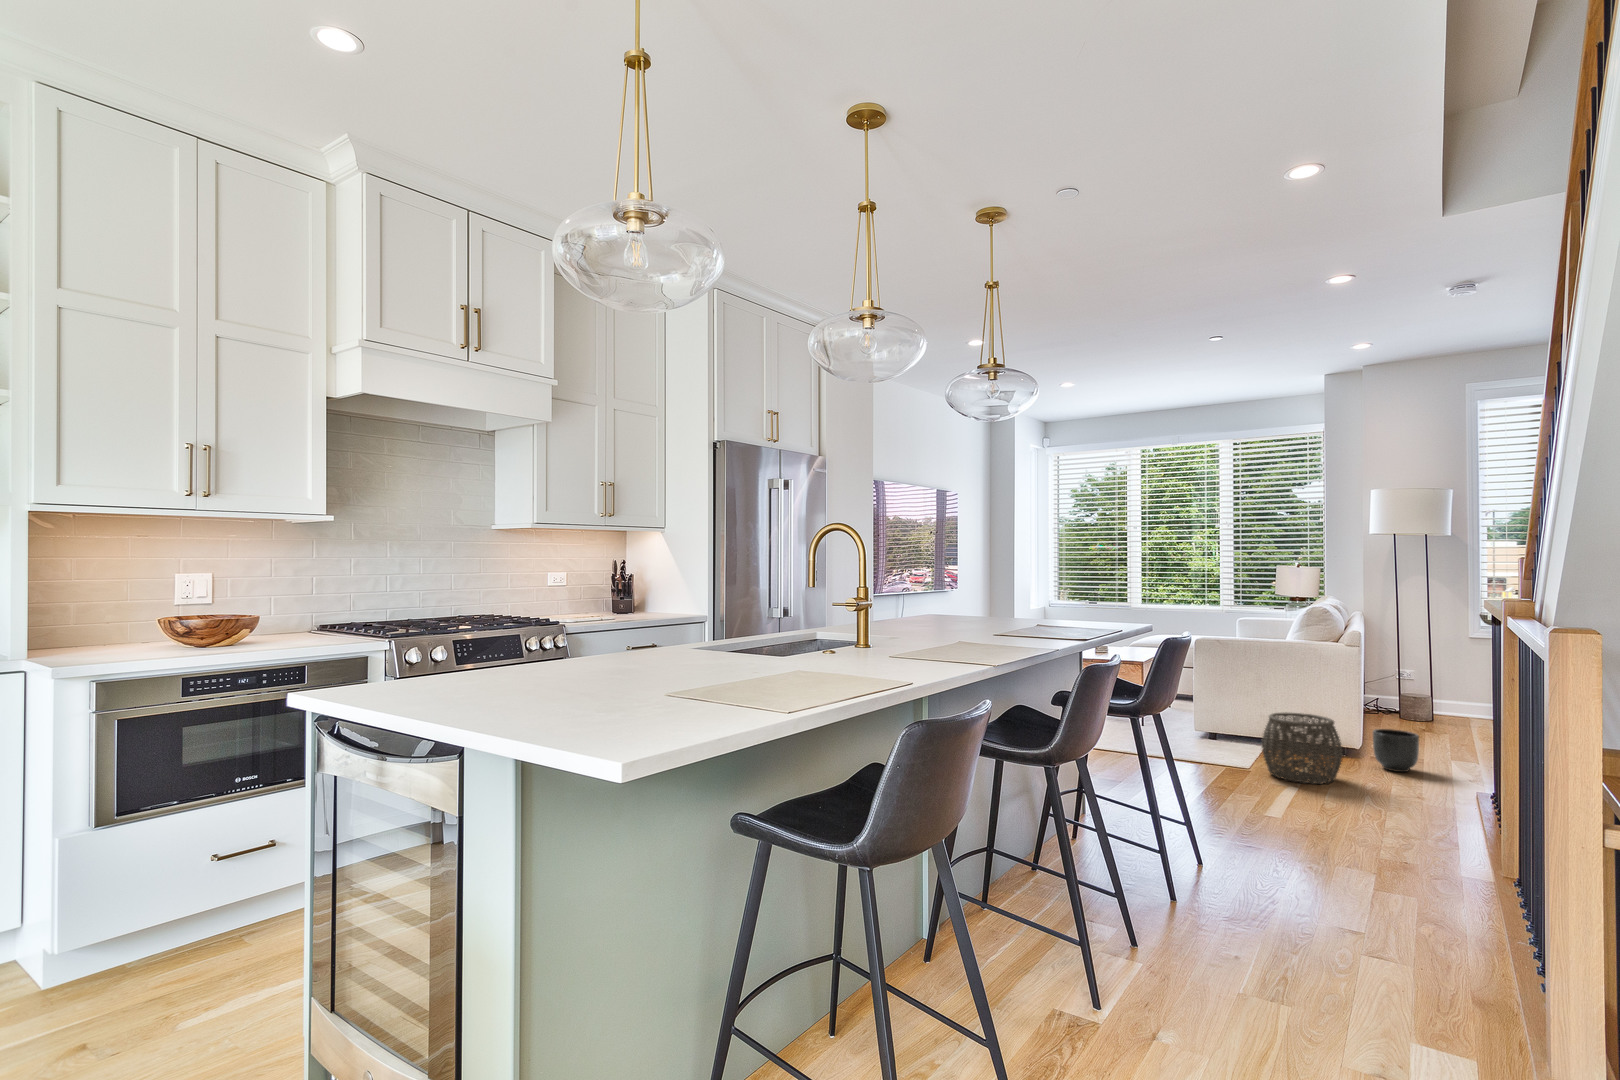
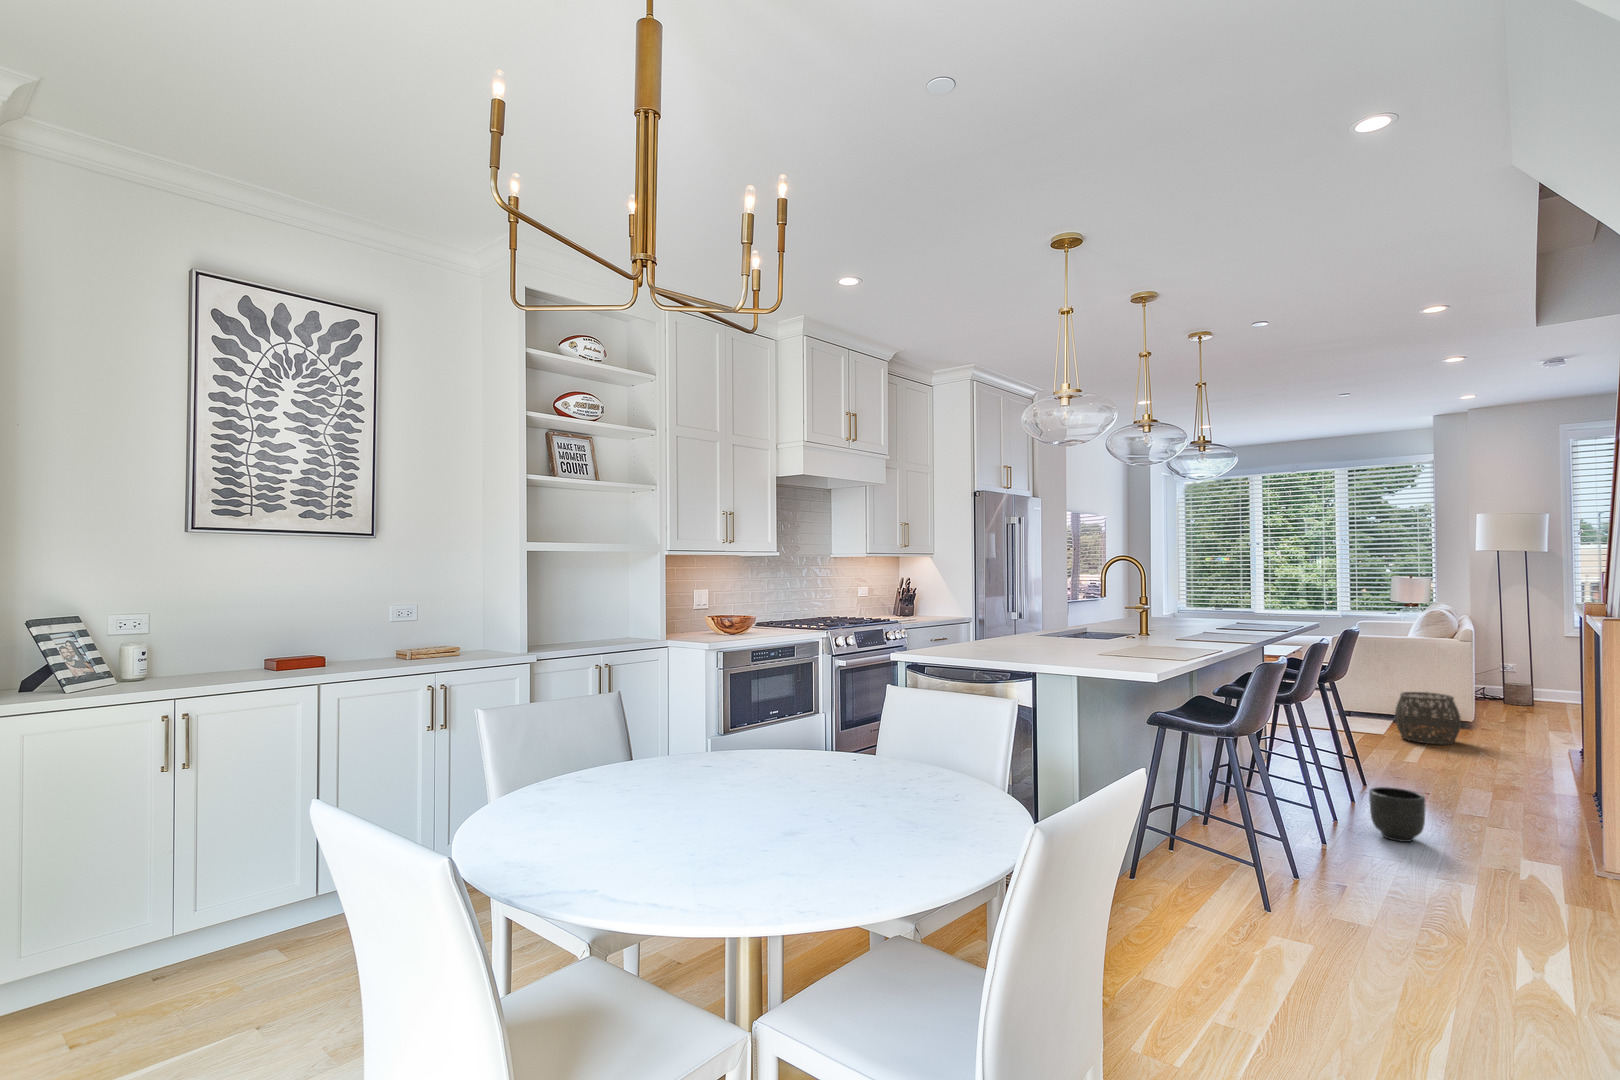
planter: present [1373,729,1419,772] -> present [1369,787,1425,842]

